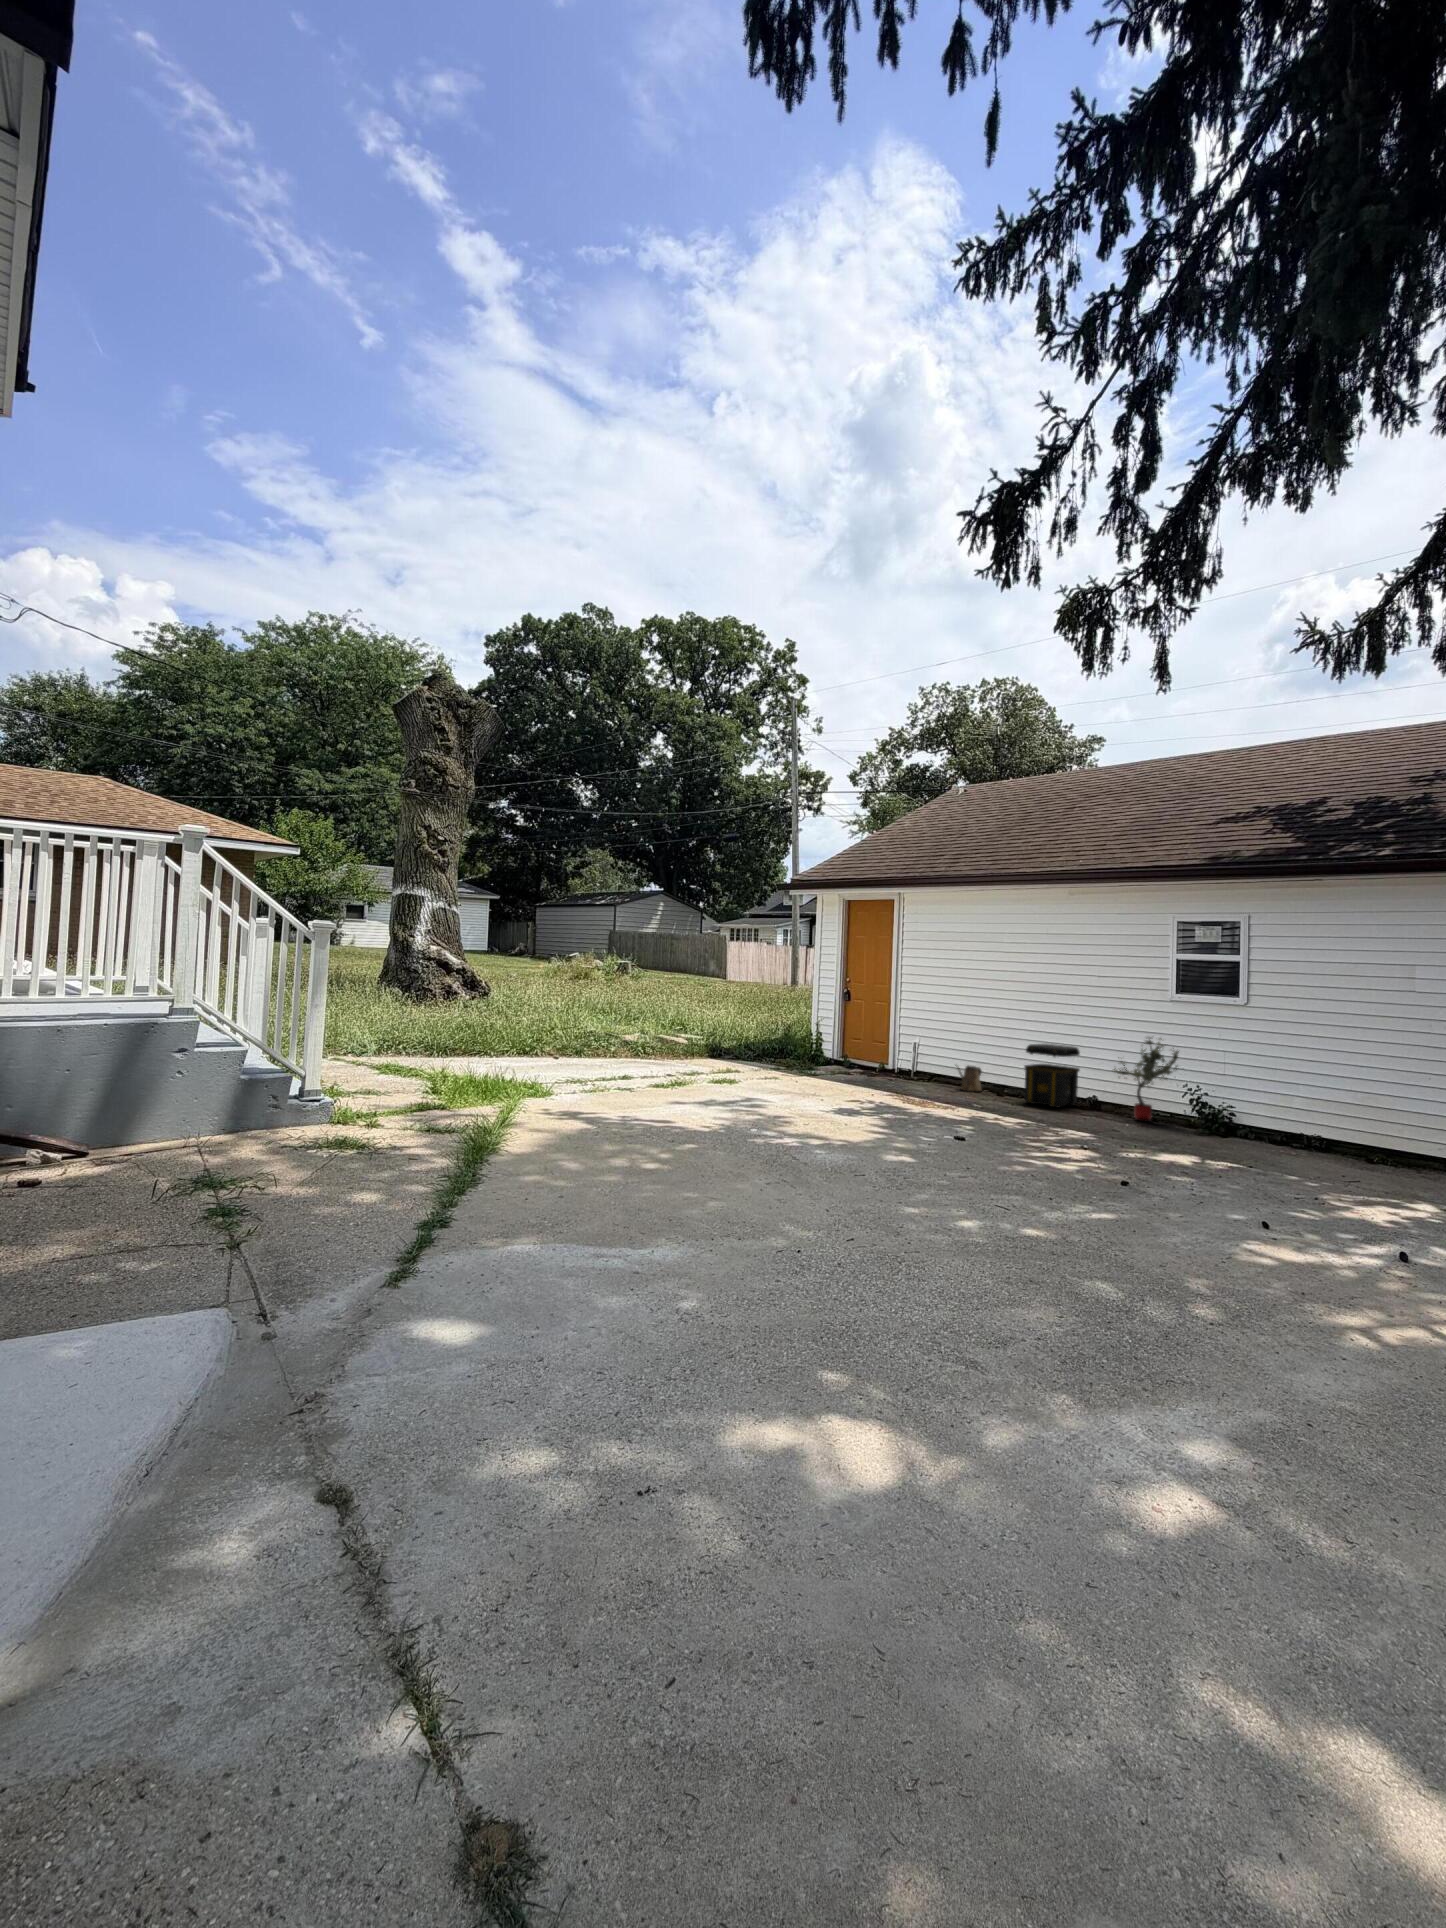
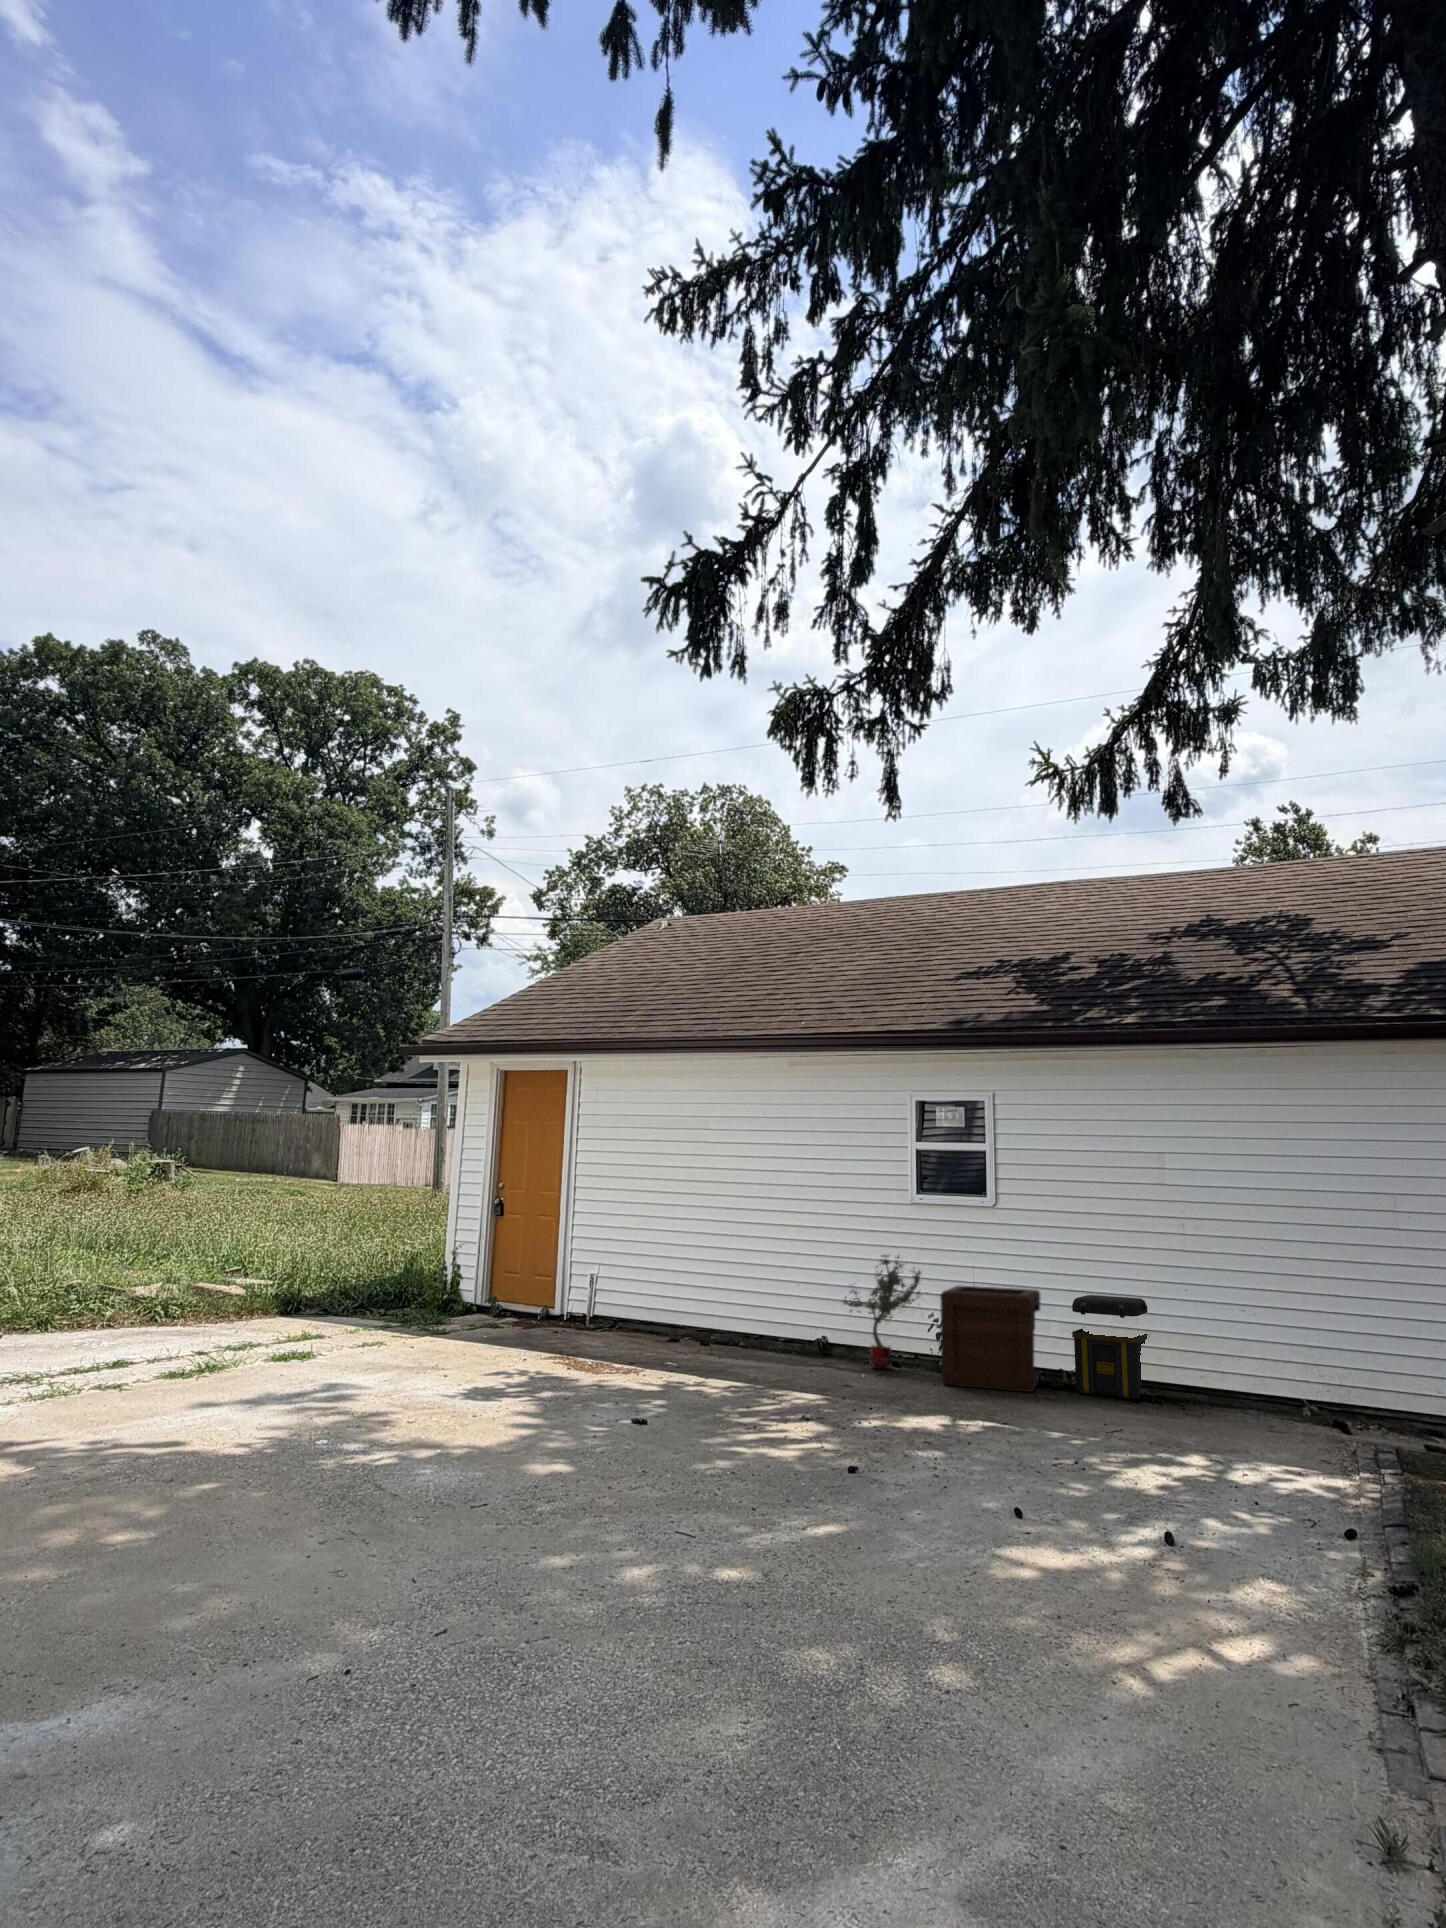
toolbox: present [1024,1044,1080,1107] -> present [1072,1295,1150,1400]
wooden crate: none [1192,1063,1283,1146] -> present [940,1286,1040,1392]
watering can: present [956,1066,982,1091] -> none [642,1305,679,1342]

